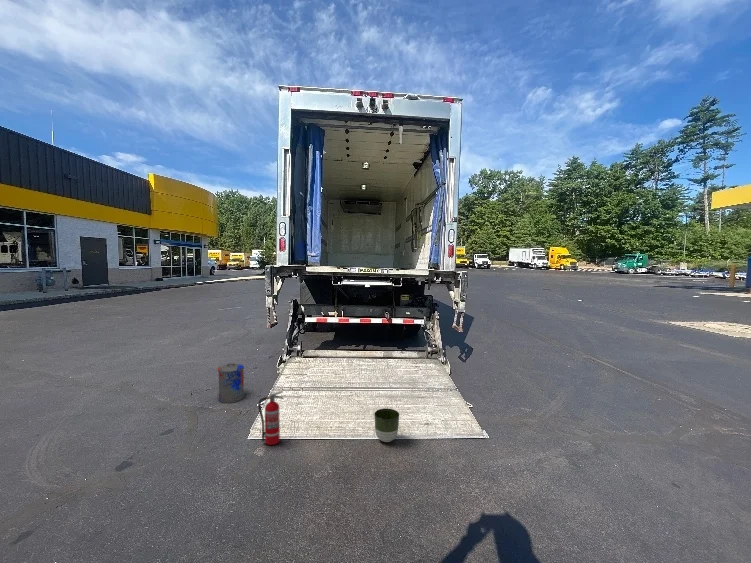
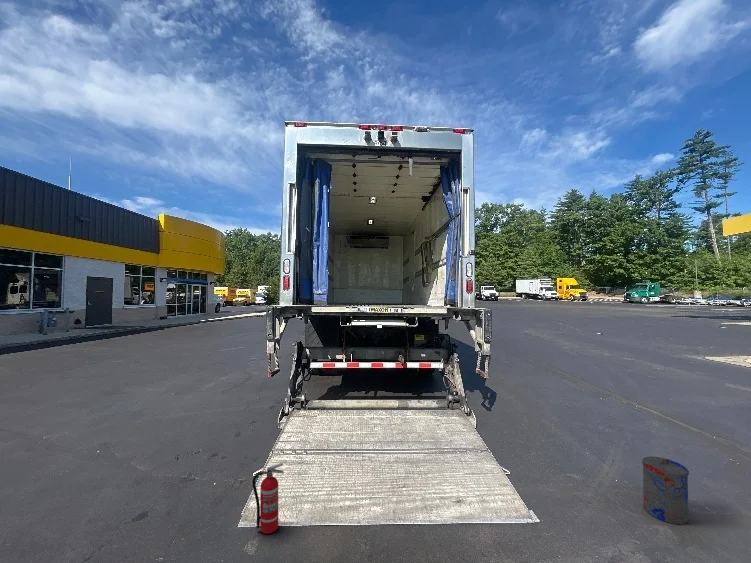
trash can: present [218,363,244,403] -> present [642,457,689,524]
planter: present [375,409,399,442] -> none [394,482,425,528]

